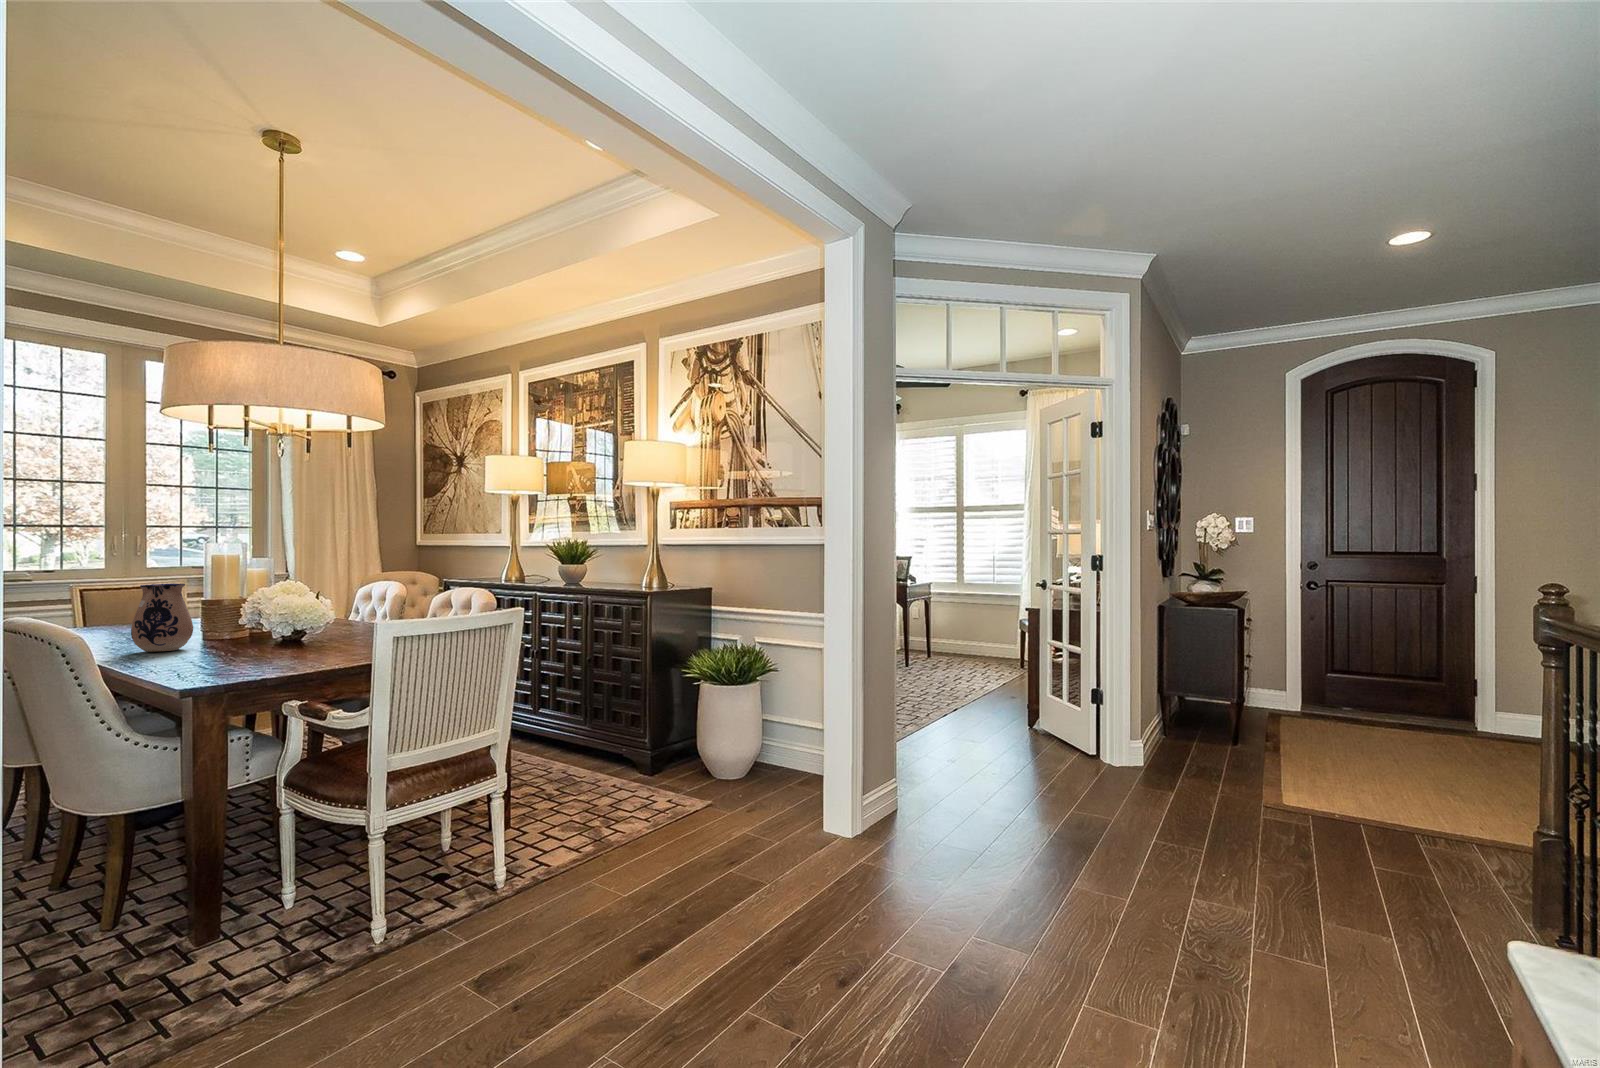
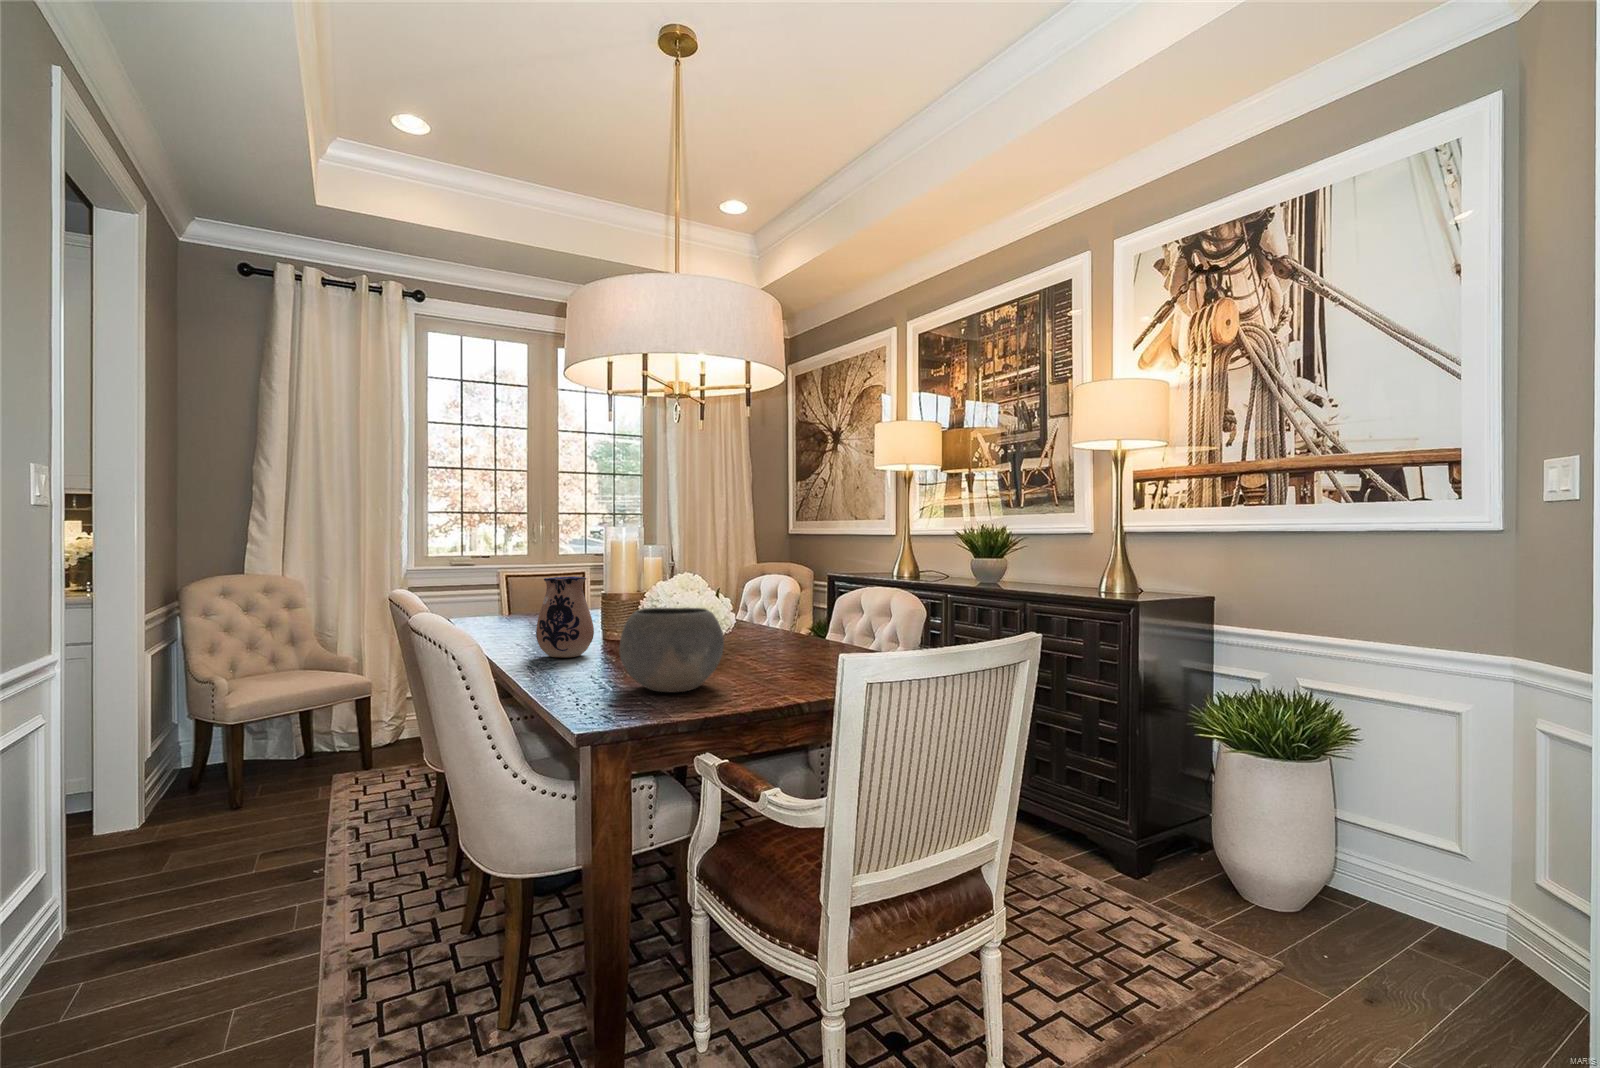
bowl: none [218,603,314,664] -> present [619,608,724,692]

